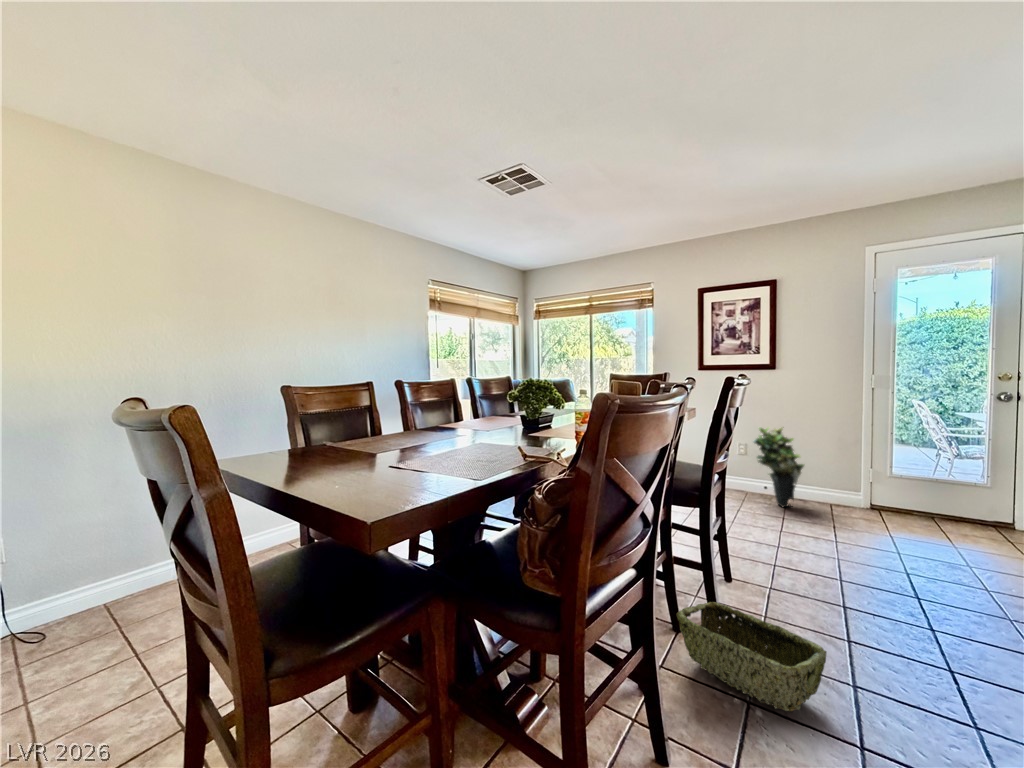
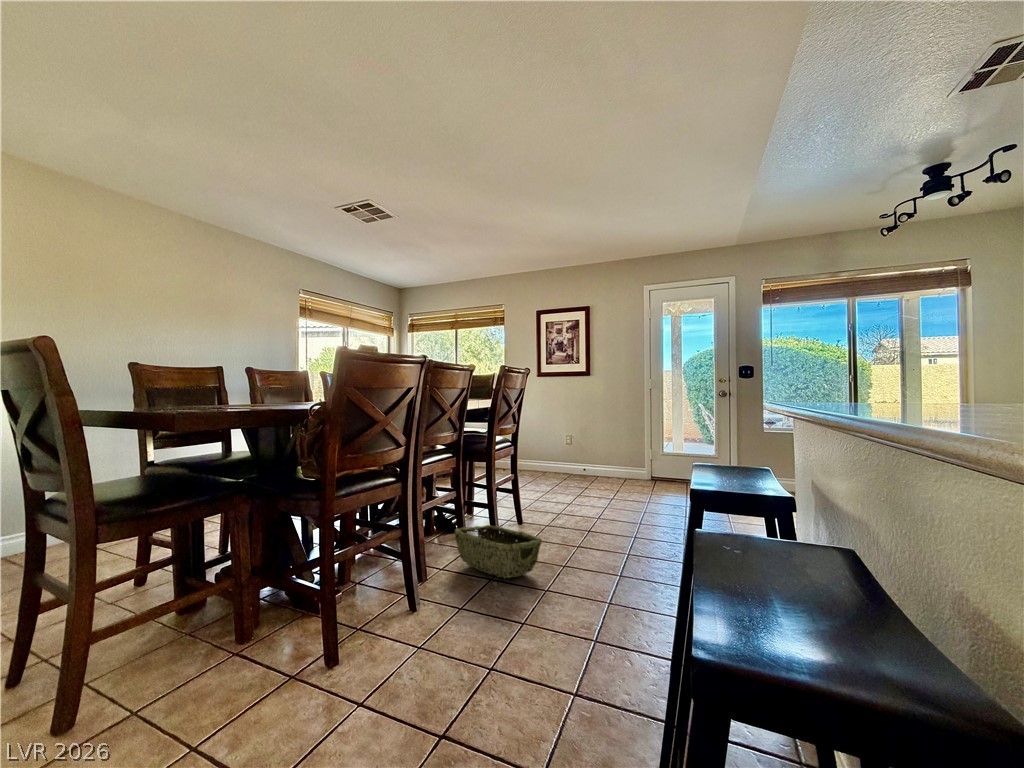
potted plant: present [754,428,804,507] -> none [571,419,607,481]

